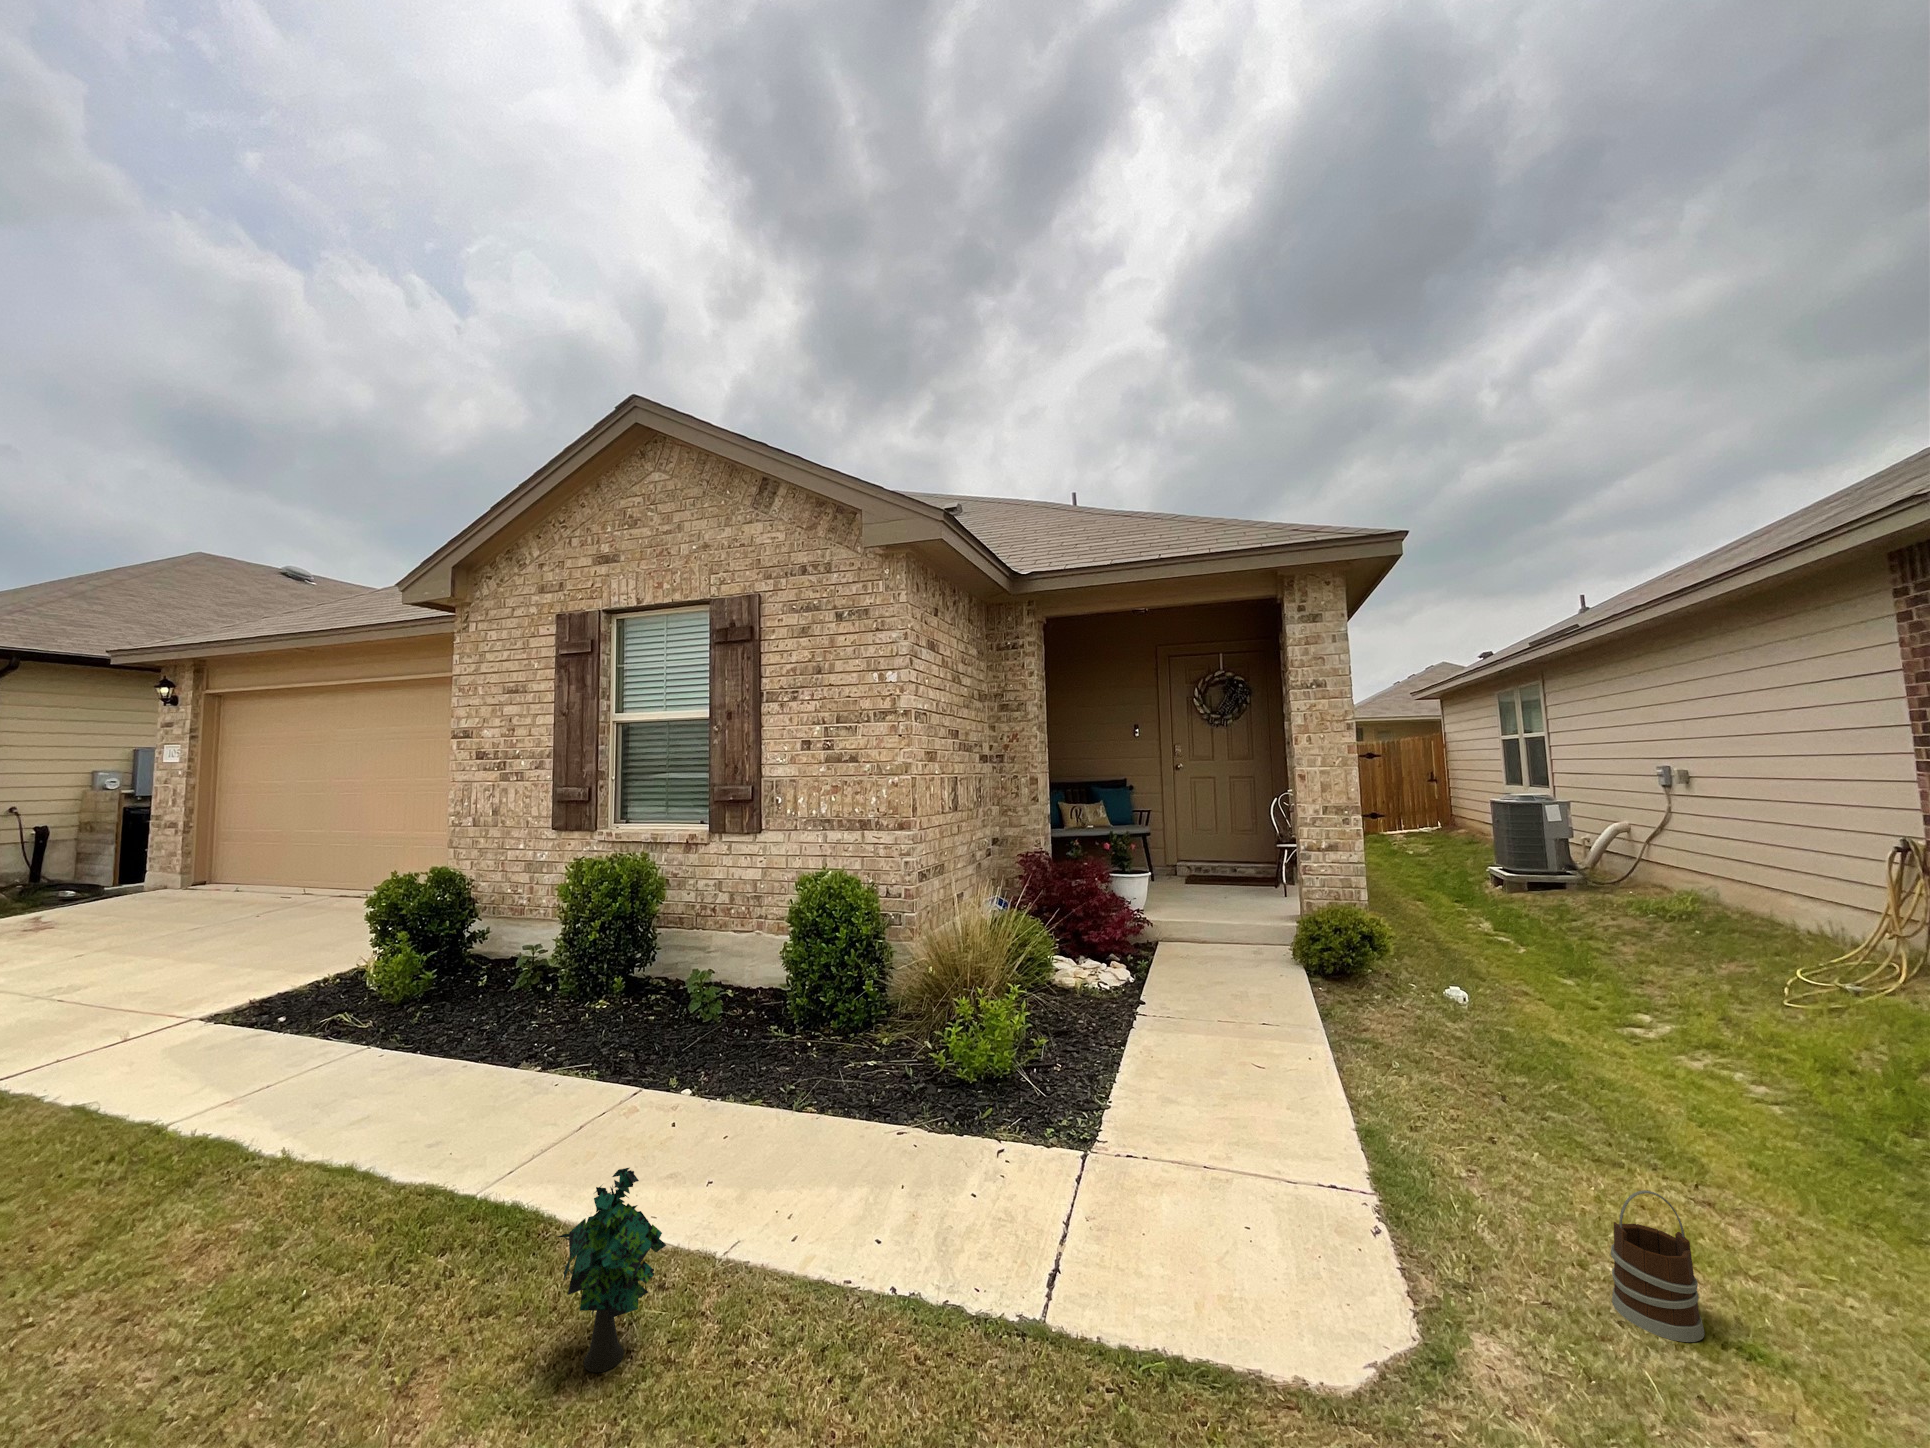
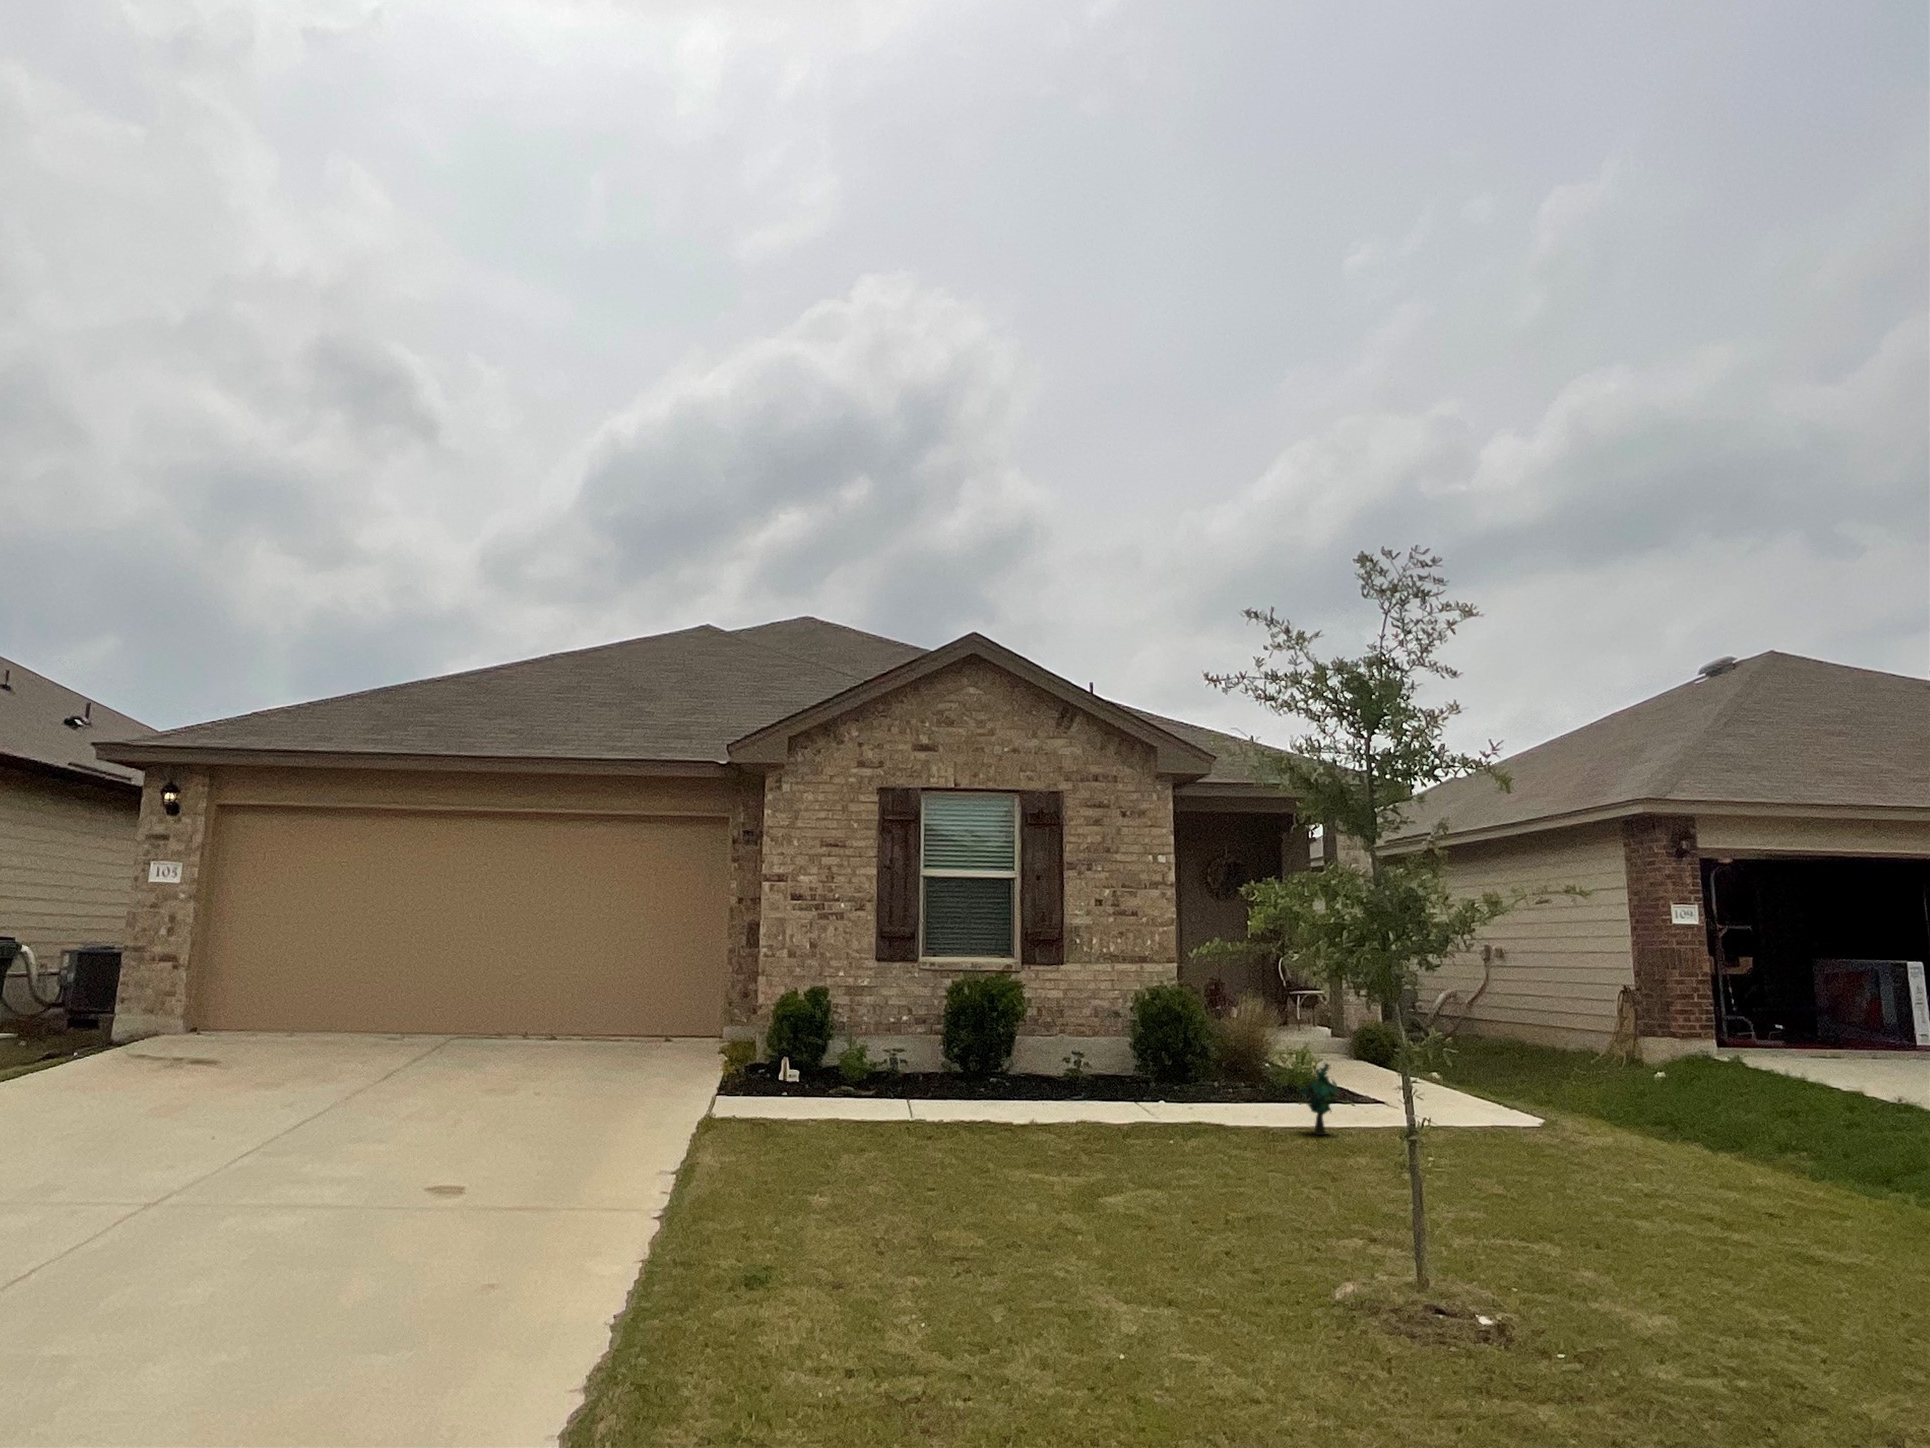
wooden bucket: present [1611,1190,1704,1342] -> none [1577,1075,1604,1121]

